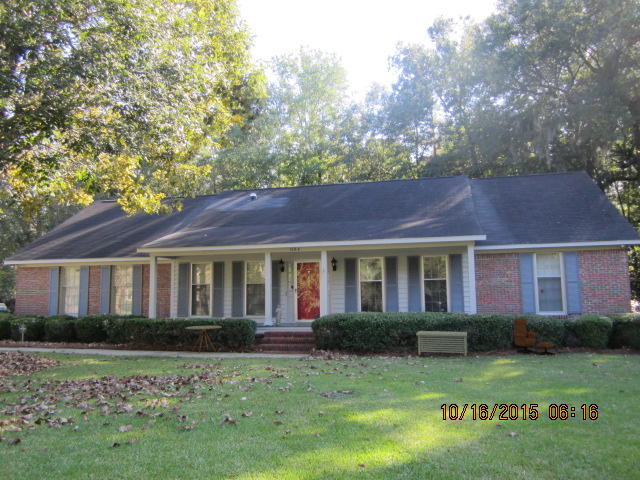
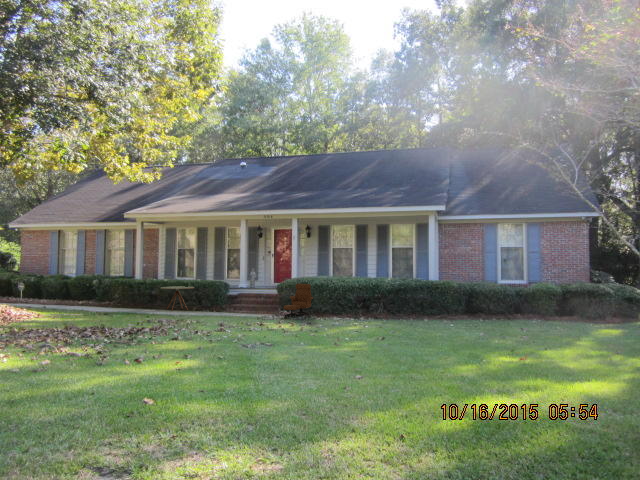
lounge chair: present [513,318,555,355] -> present [284,284,313,317]
storage bench: present [416,331,467,356] -> none [368,295,417,319]

